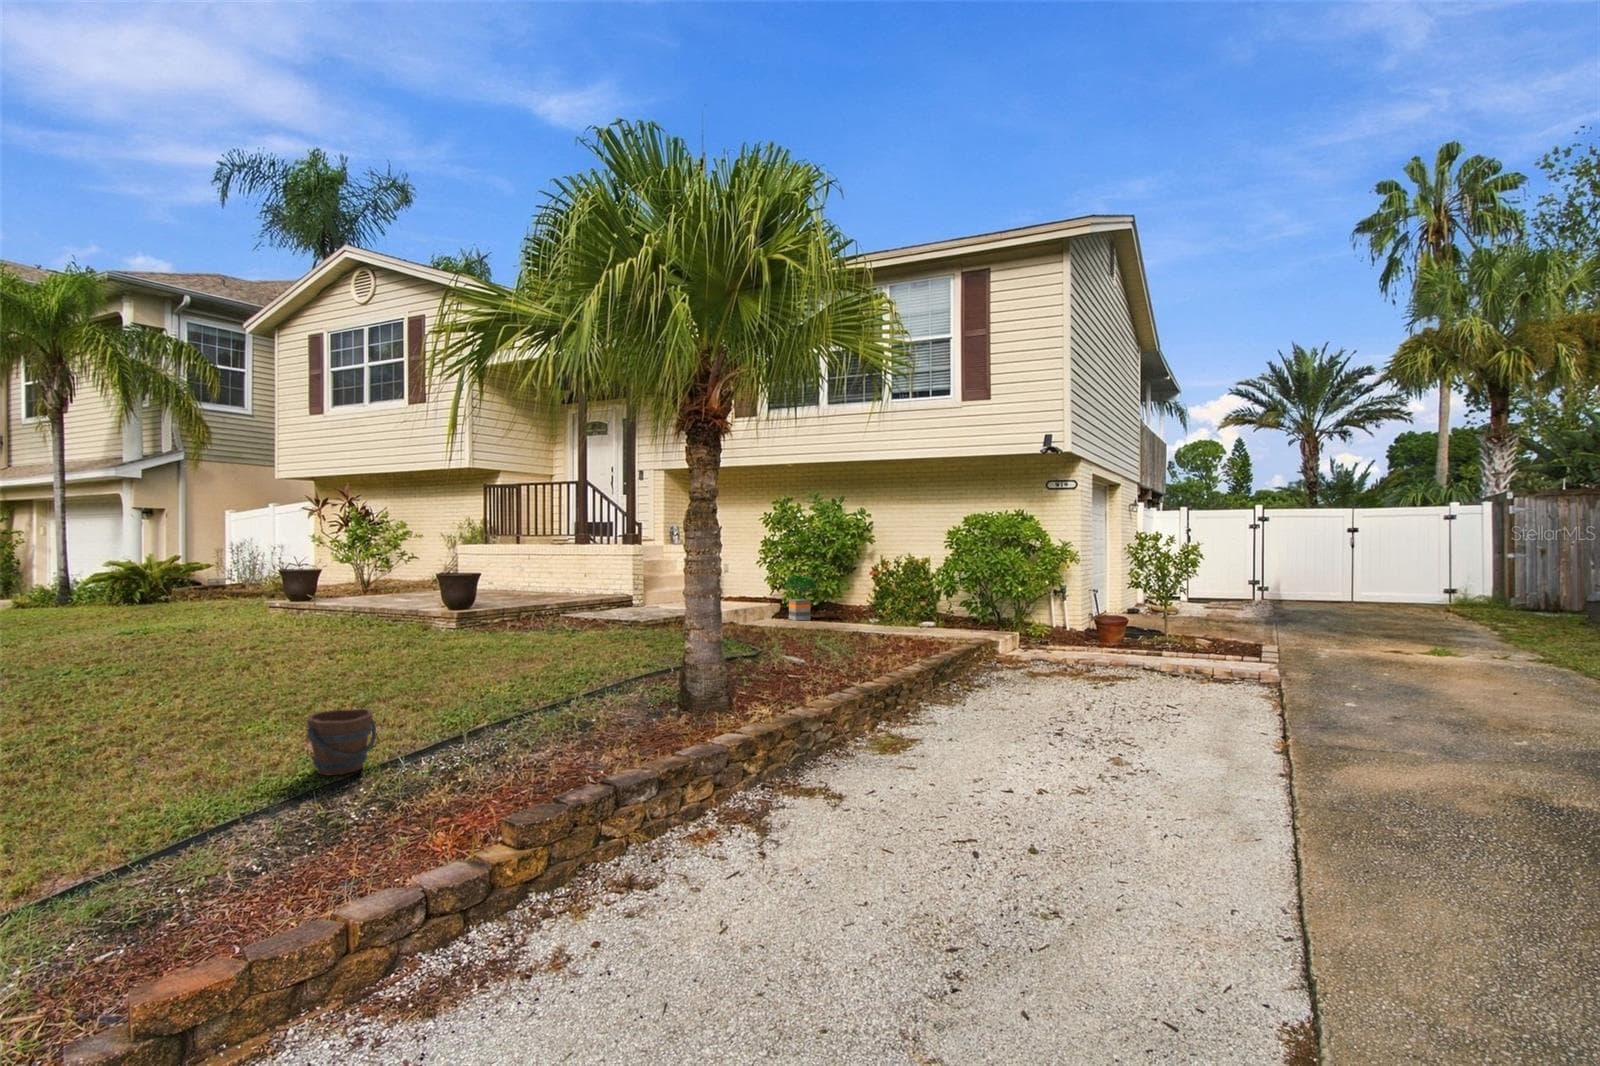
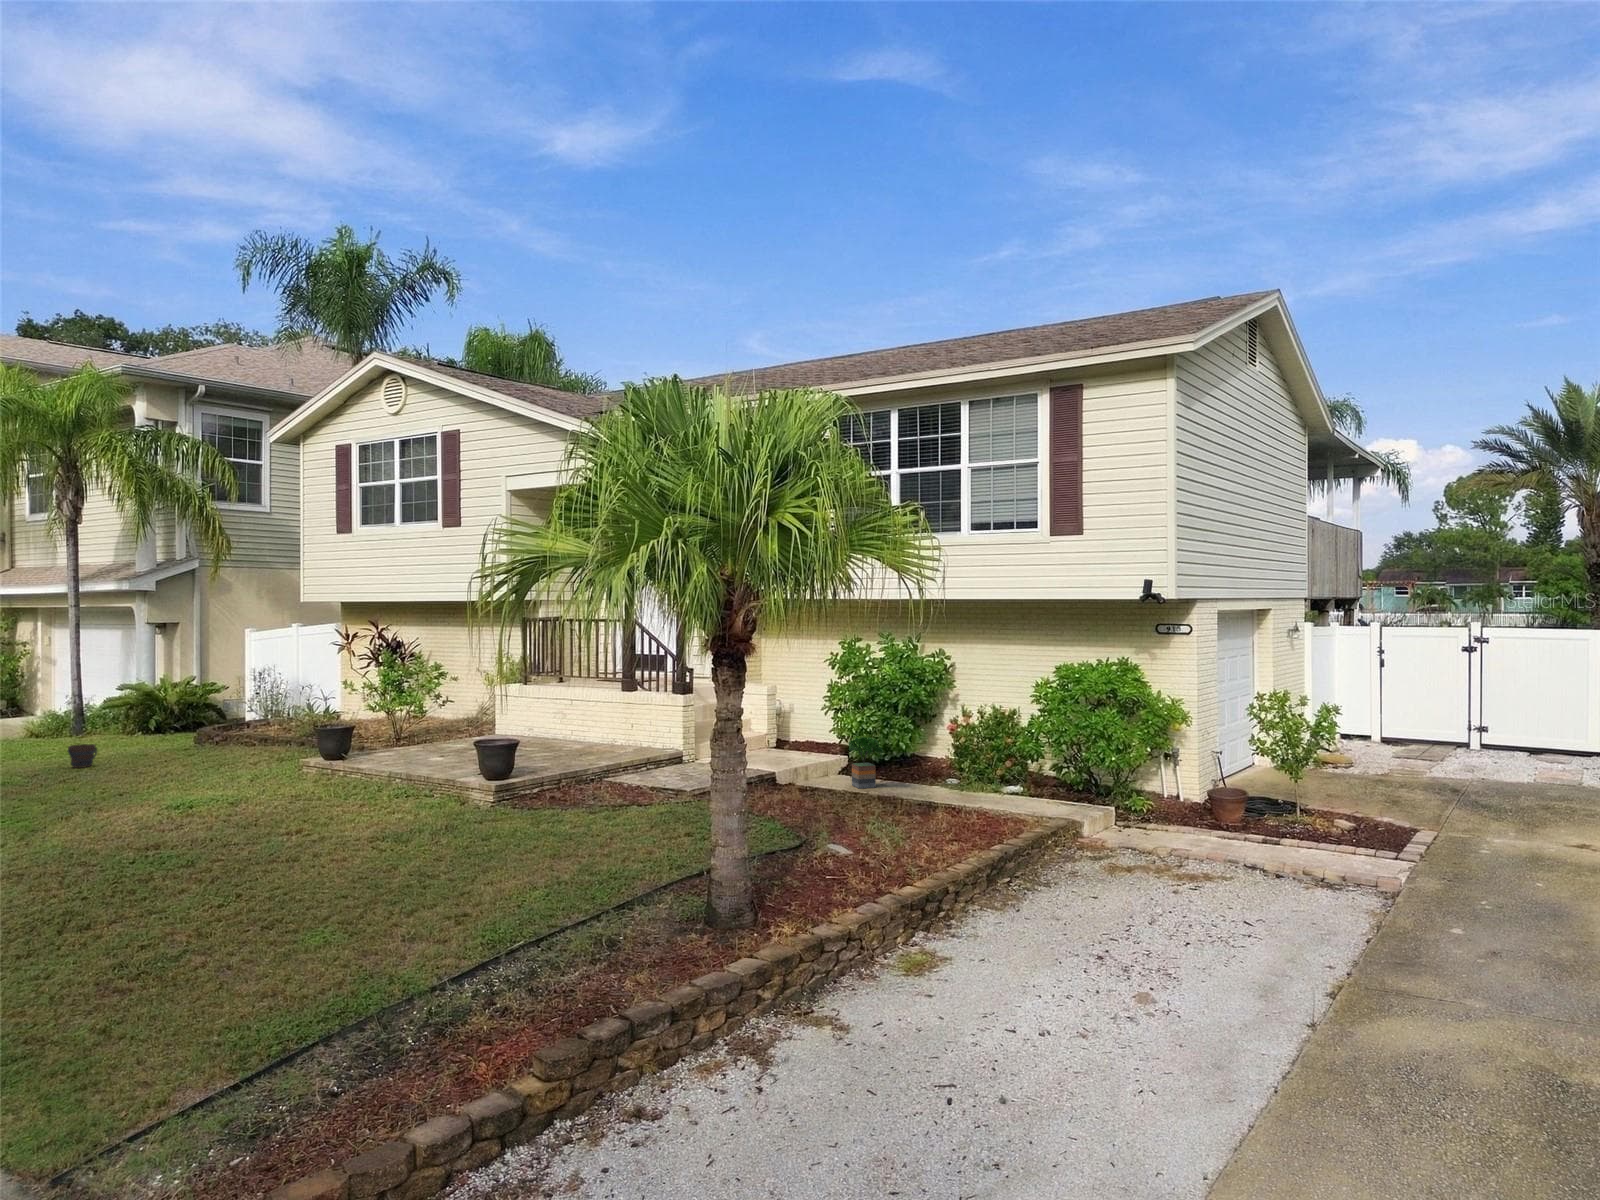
bucket: present [307,708,376,775] -> present [67,744,97,768]

